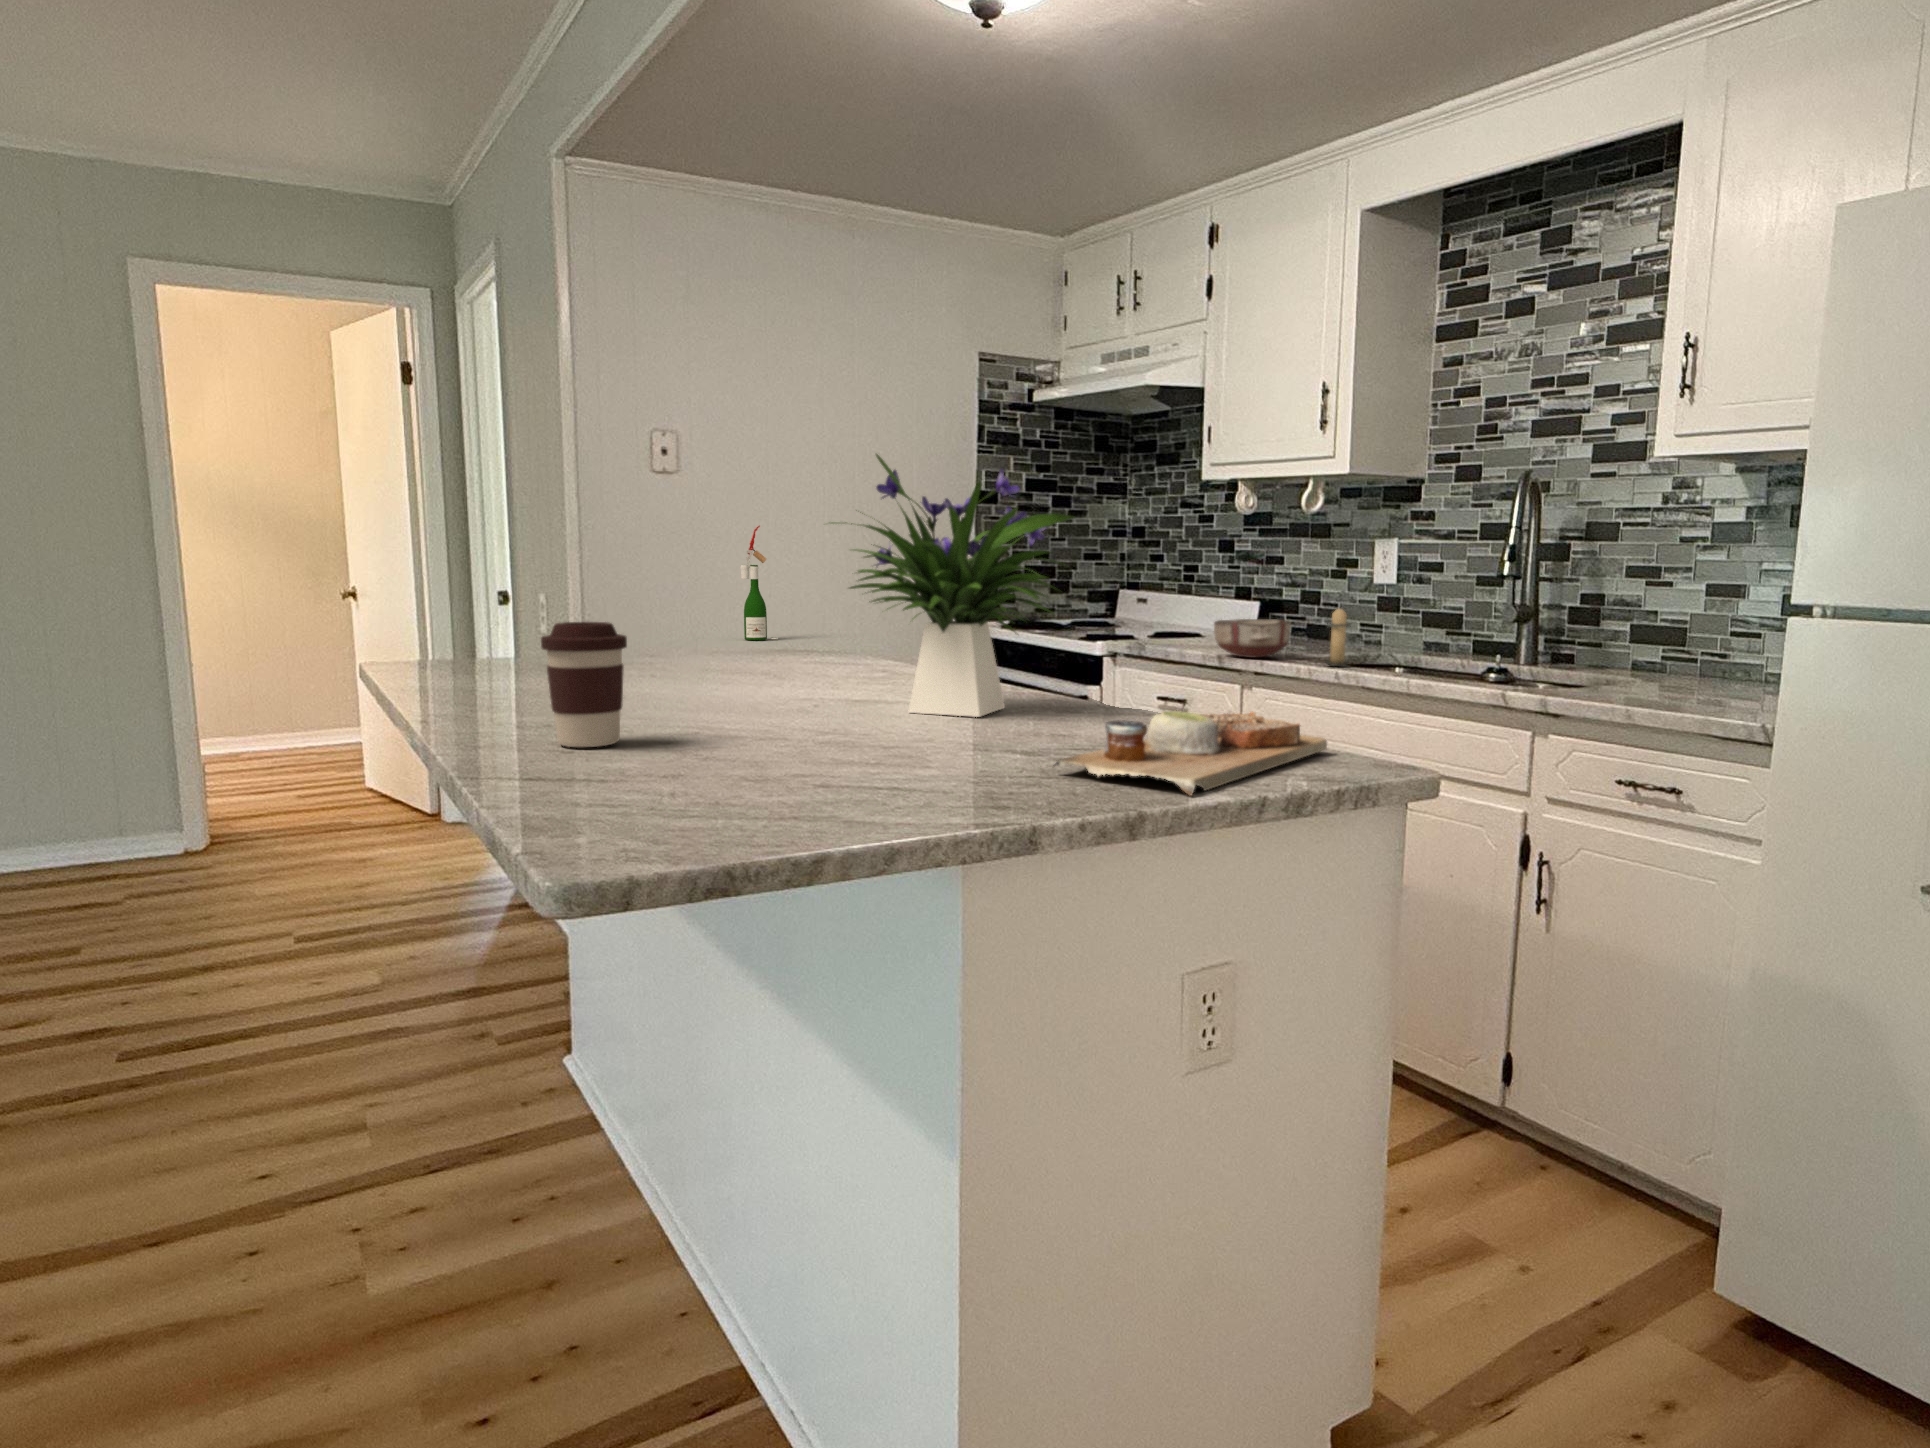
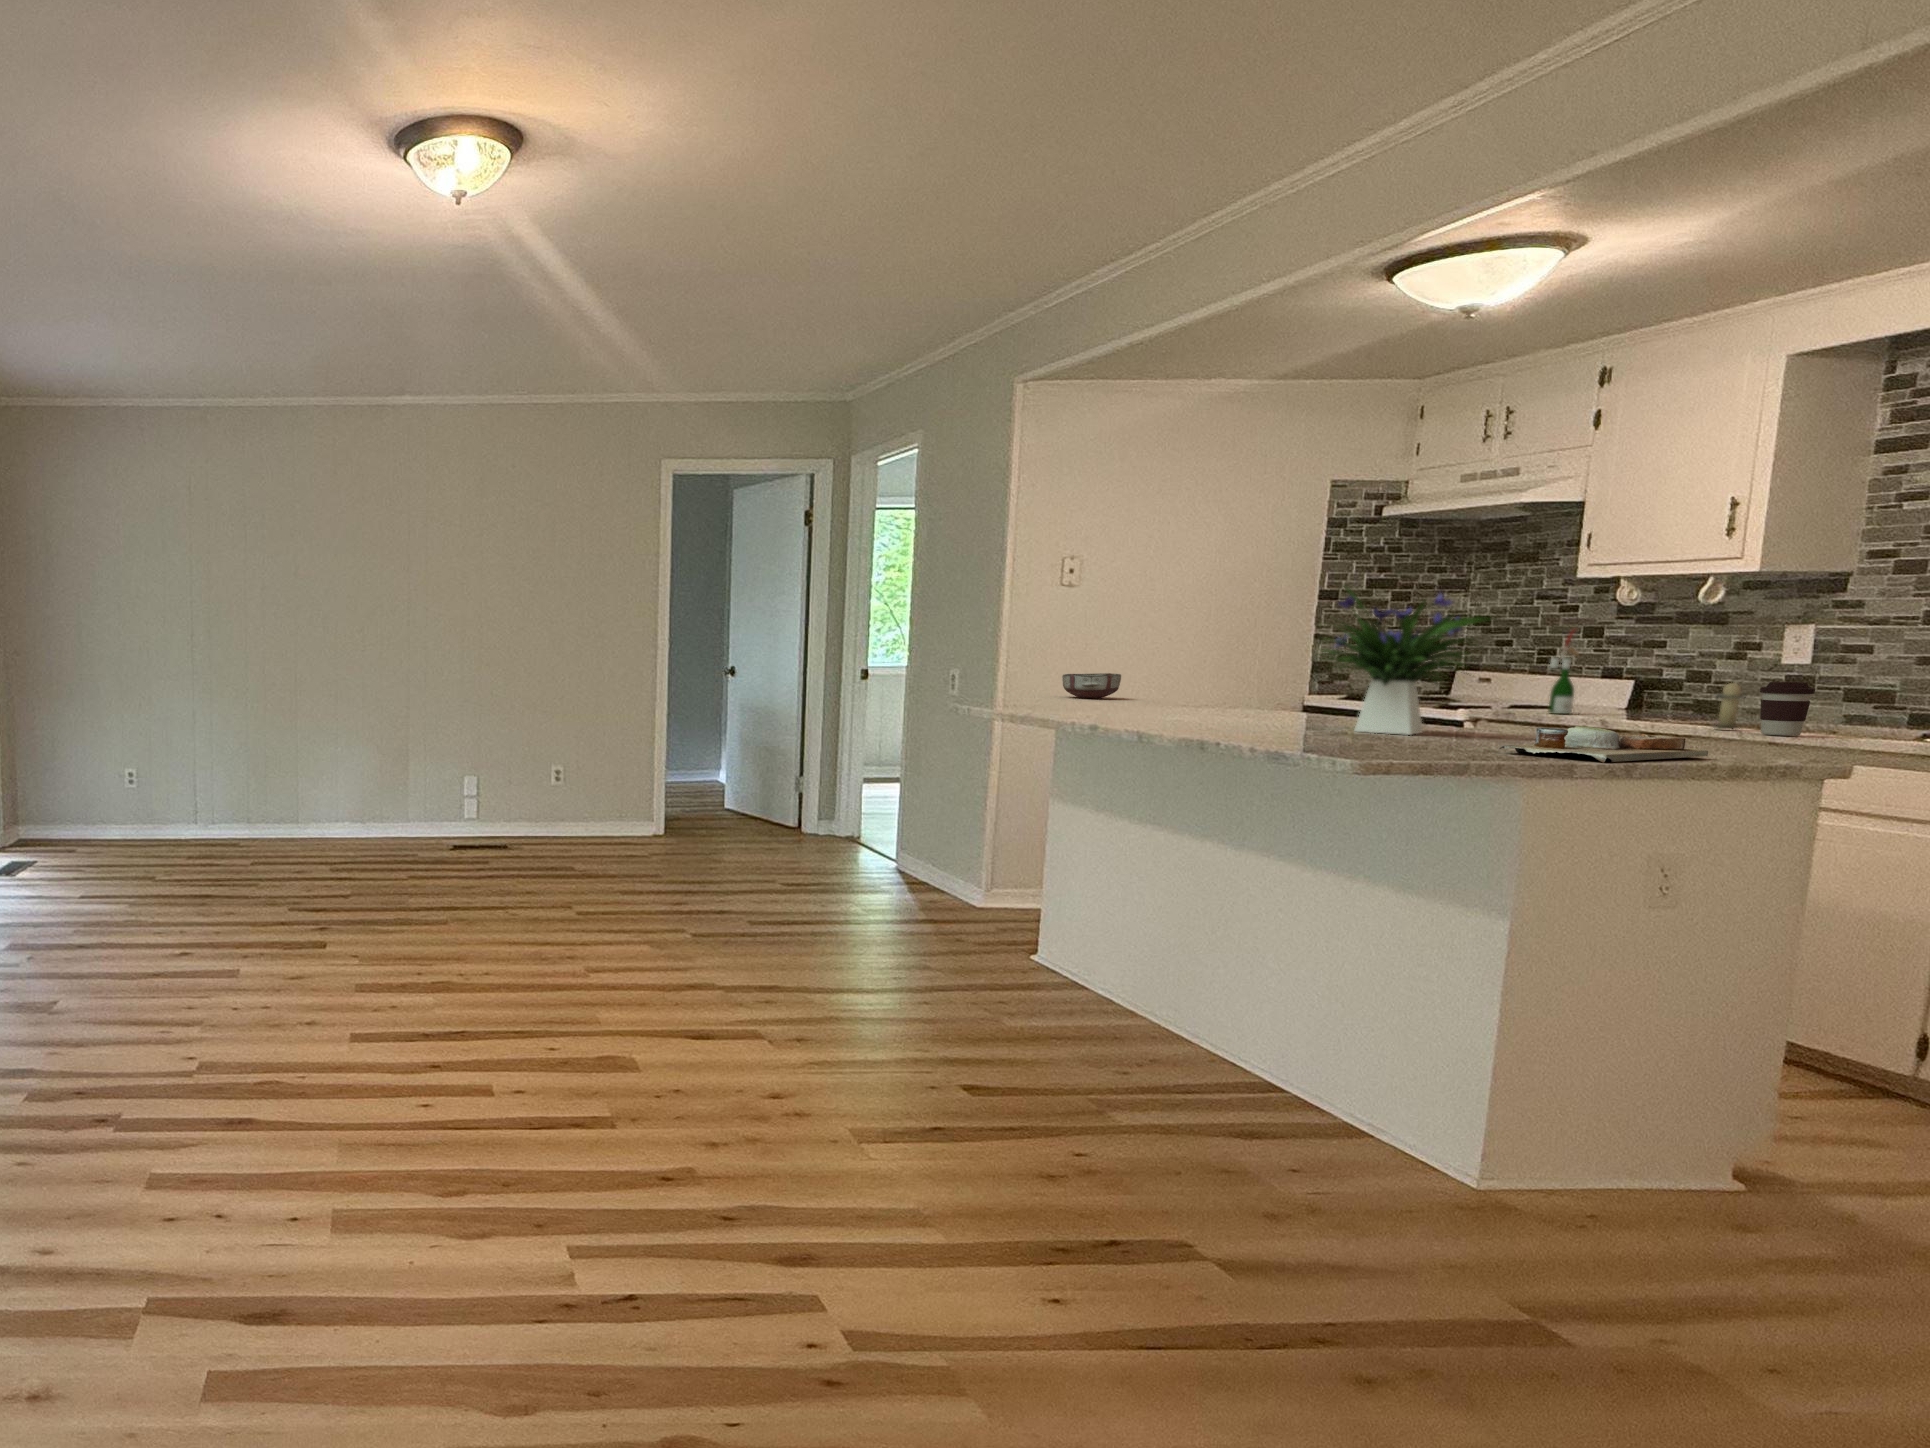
wine bottle: present [741,526,778,640] -> present [1549,630,1578,714]
ceramic bowl: present [1214,619,1291,658] -> present [1062,673,1121,698]
coffee cup: present [541,622,627,747] -> present [1760,682,1815,736]

